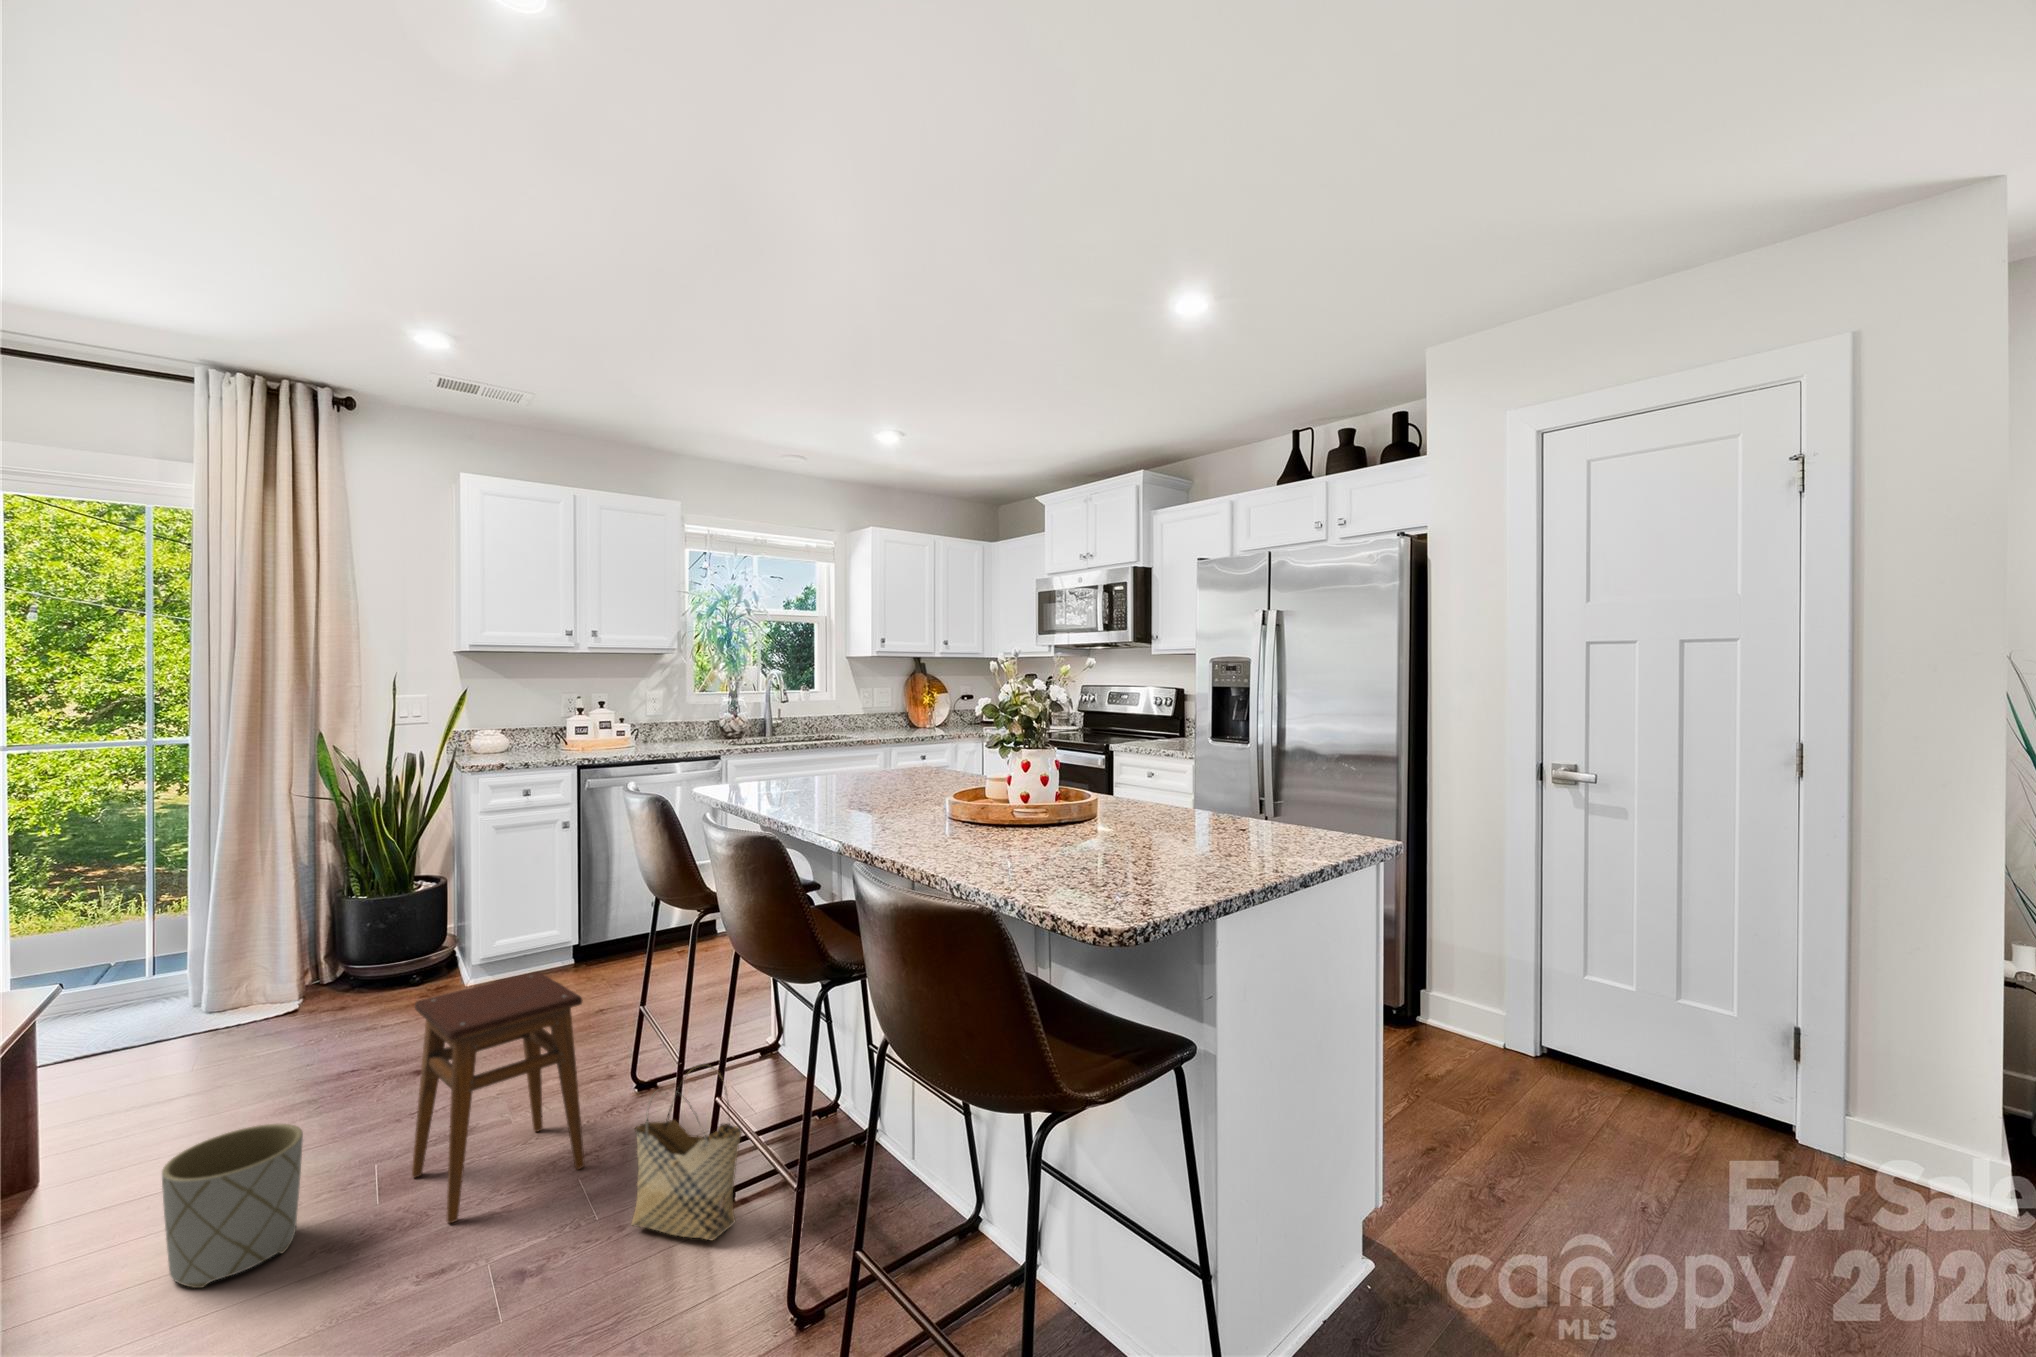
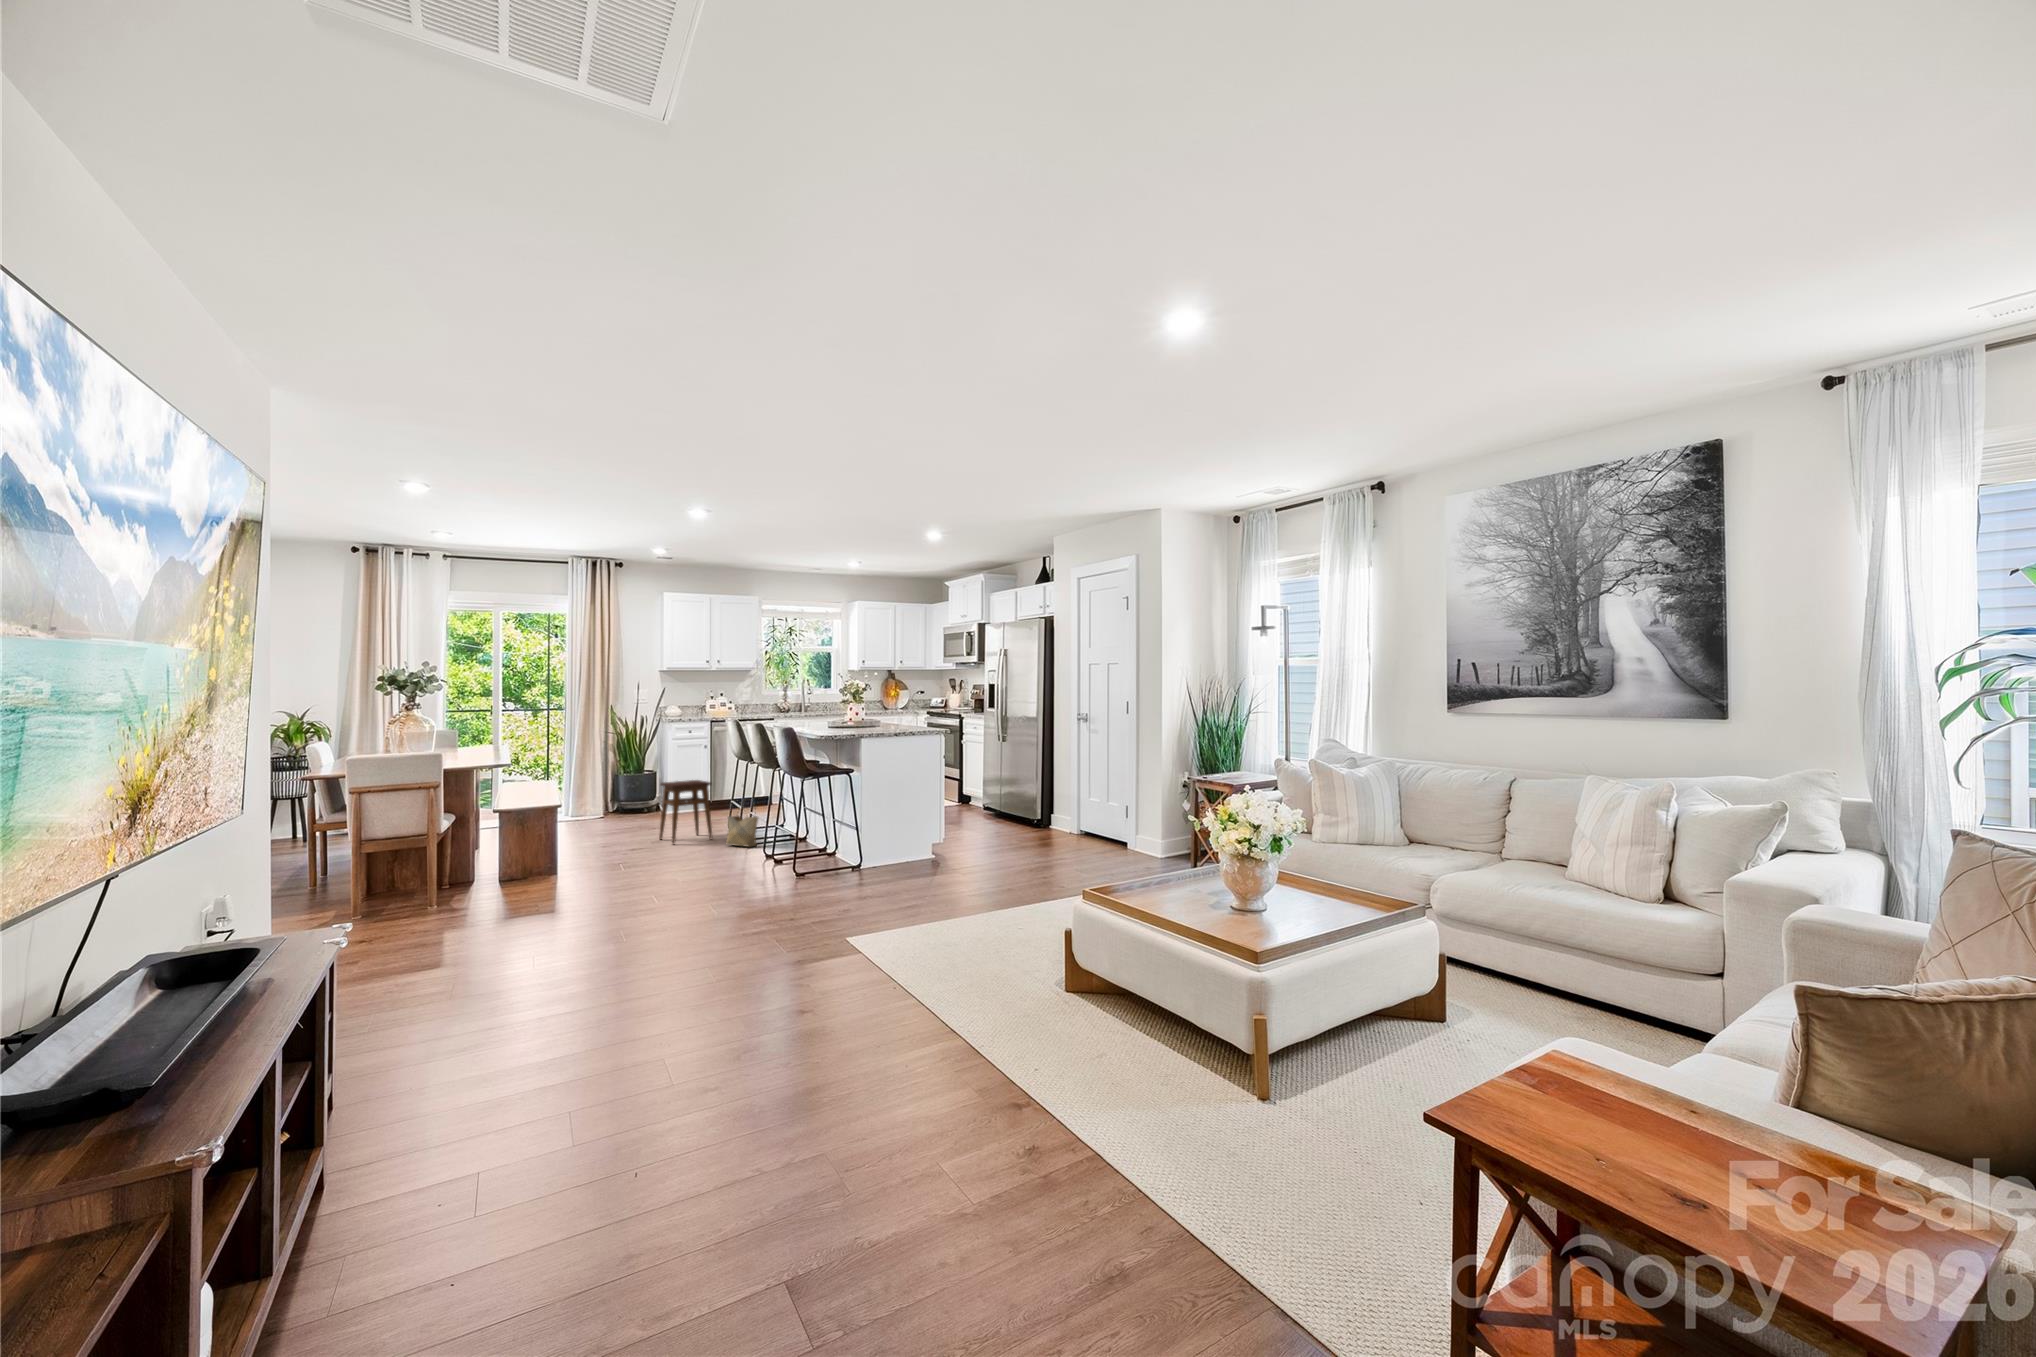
planter: present [162,1124,303,1288] -> none [598,813,632,849]

